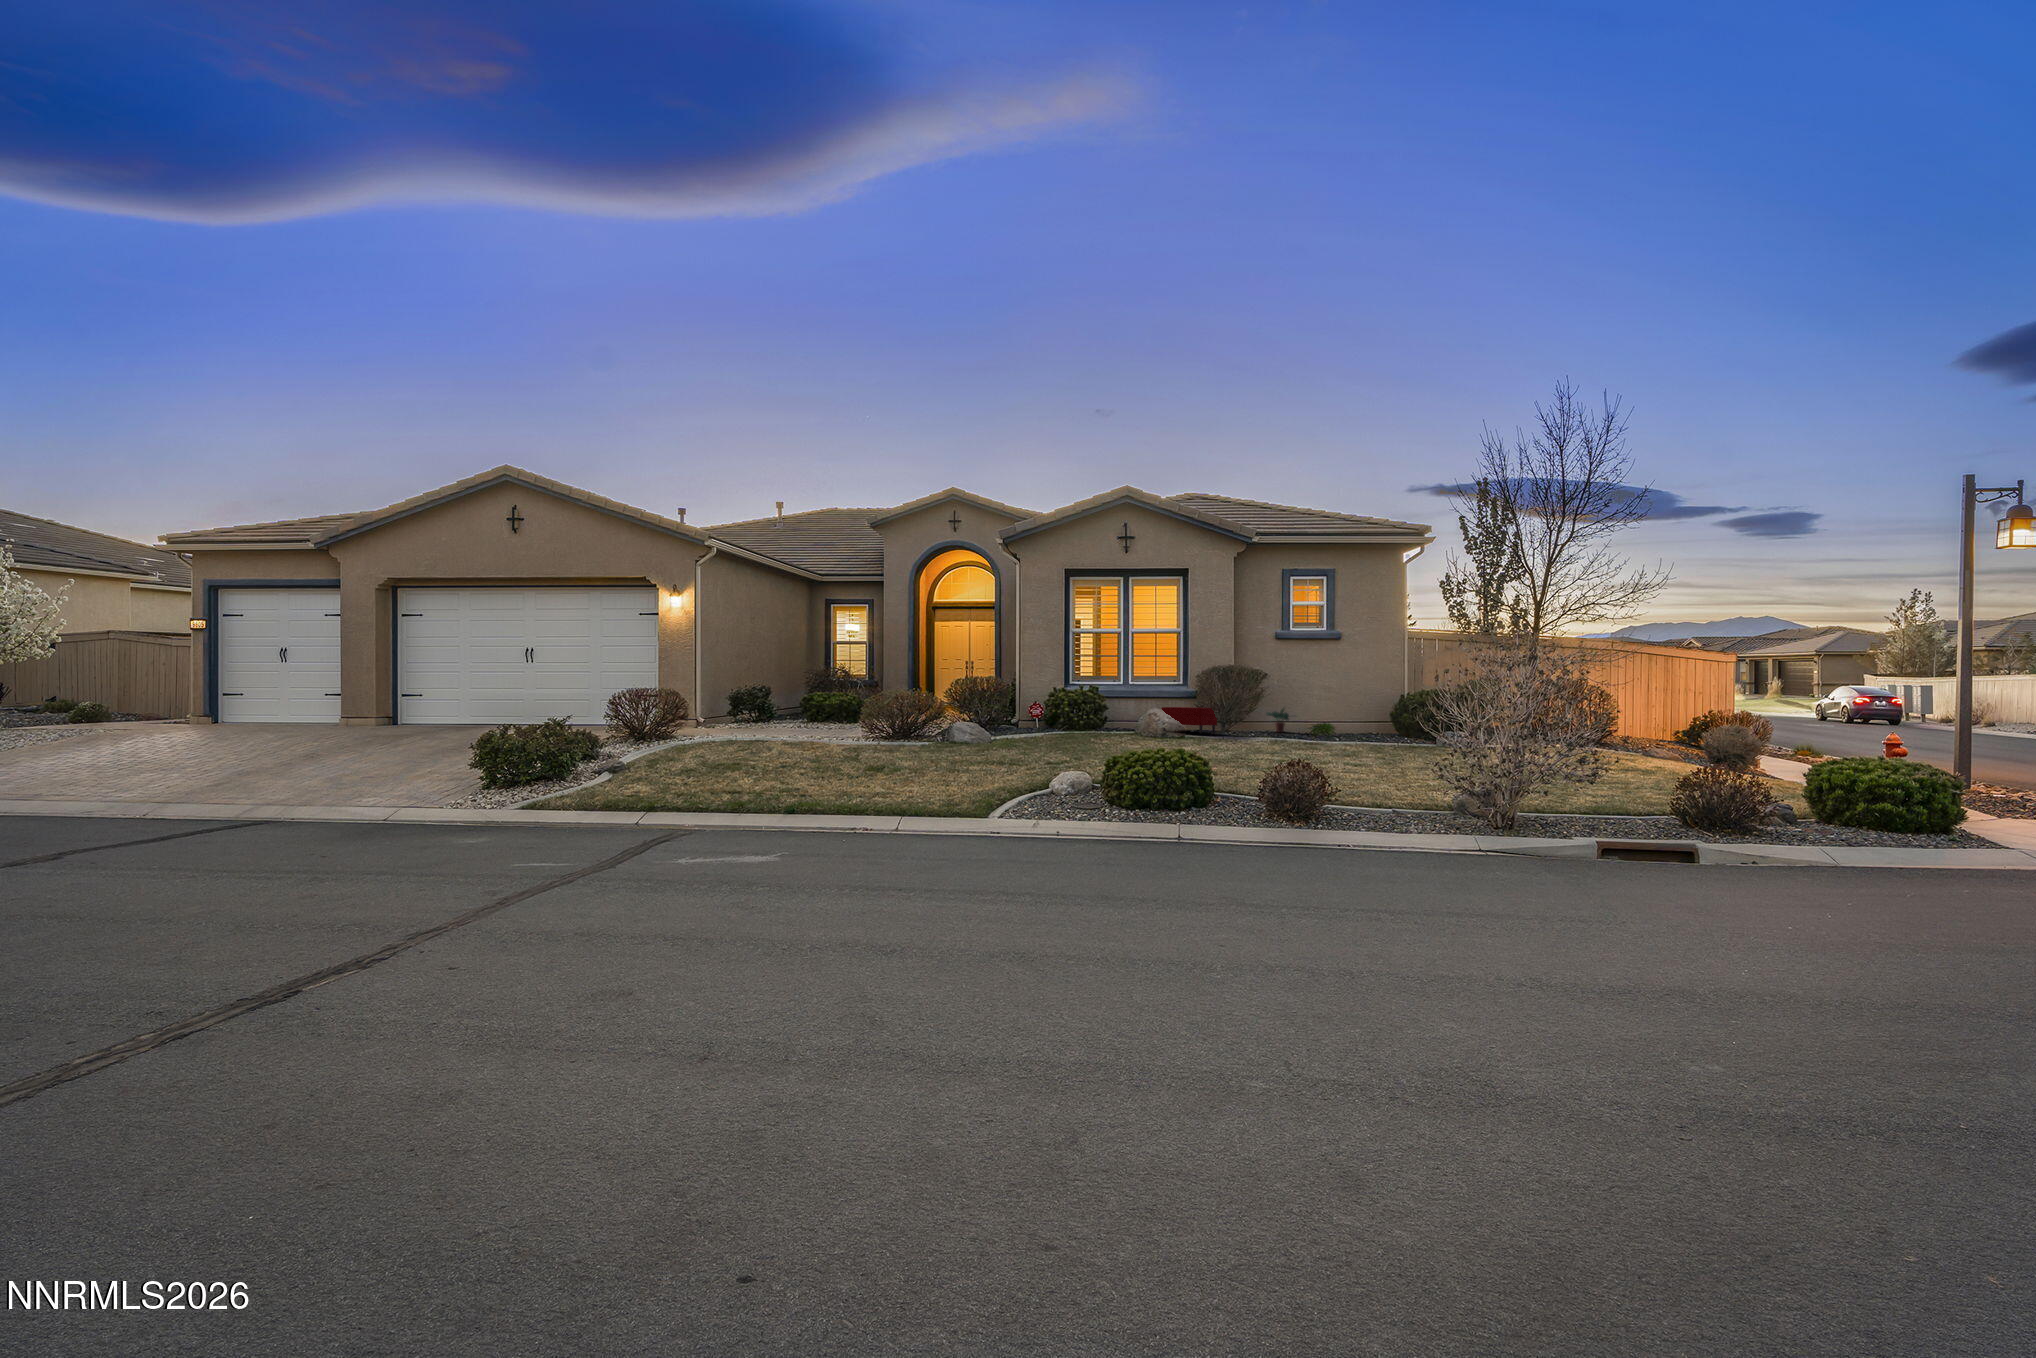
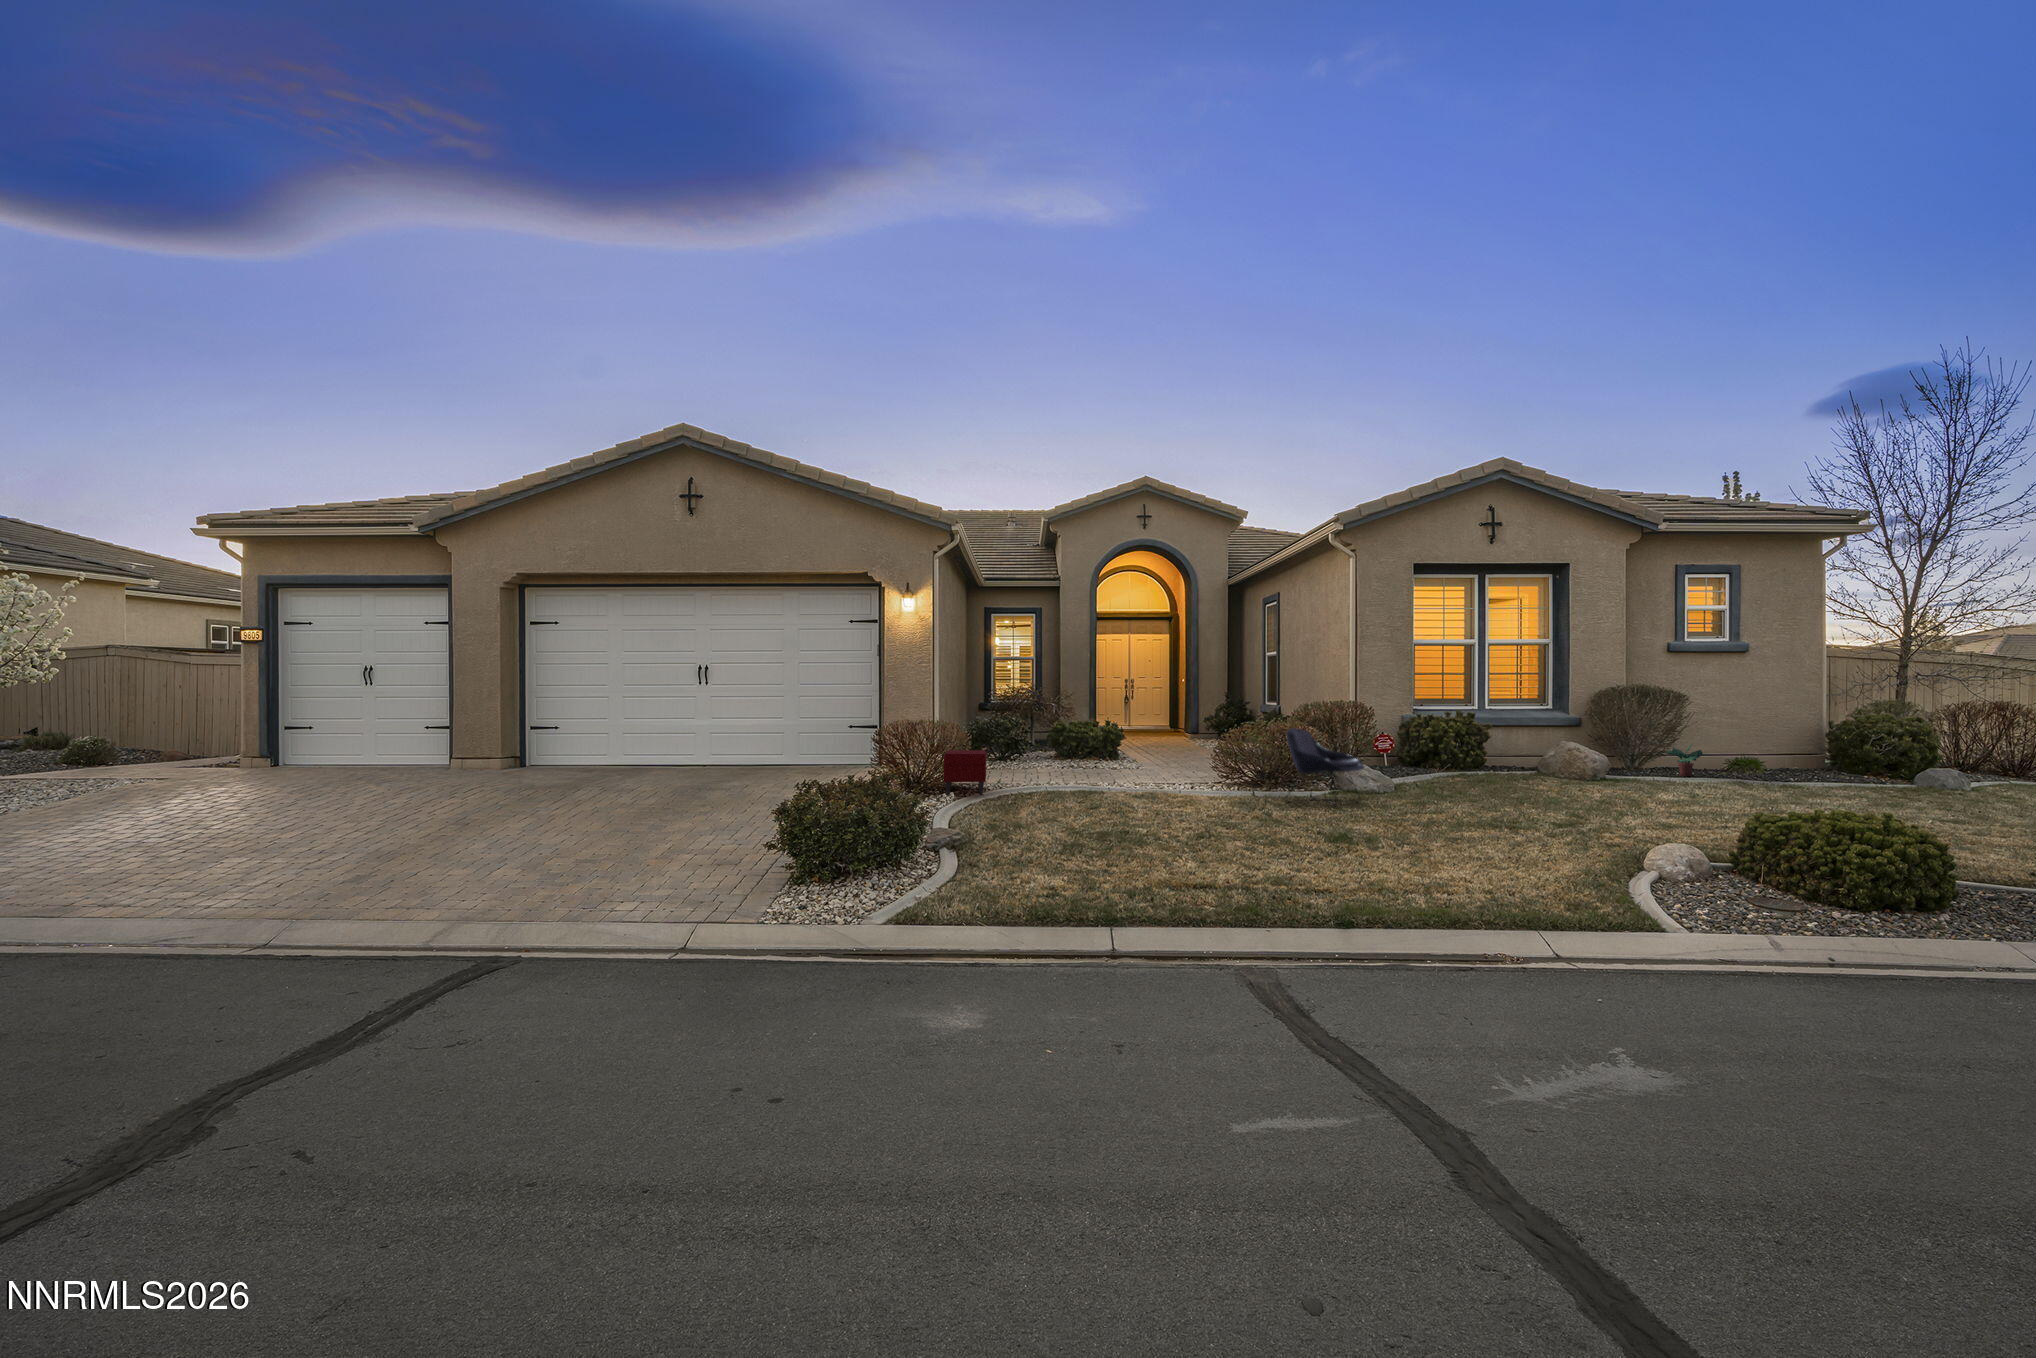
lounge chair: none [905,693,963,747] -> present [1286,728,1364,806]
bench: present [1161,707,1217,733] -> present [944,750,987,795]

